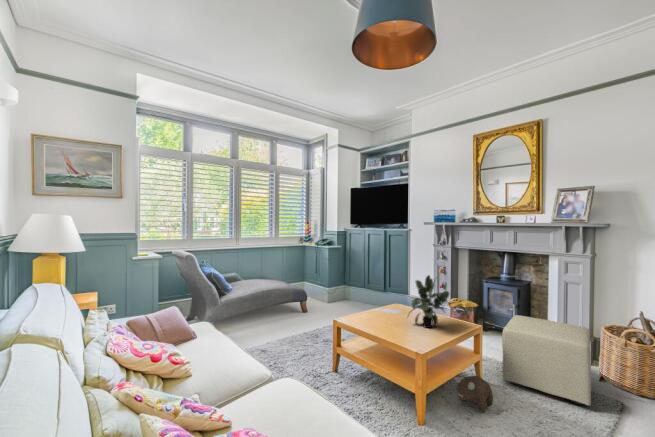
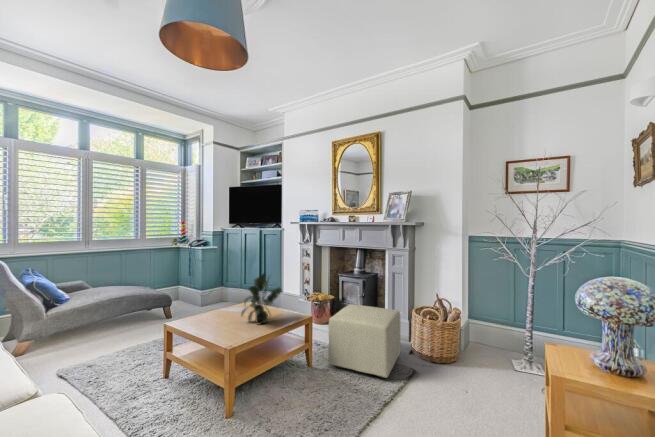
plush toy: present [455,376,493,413] -> none [272,365,308,399]

